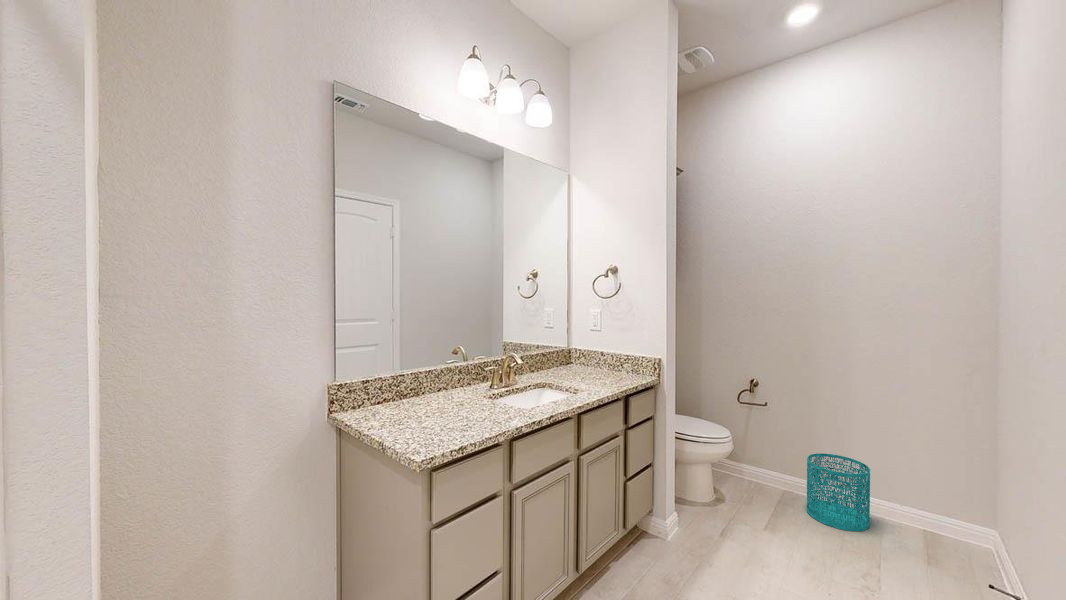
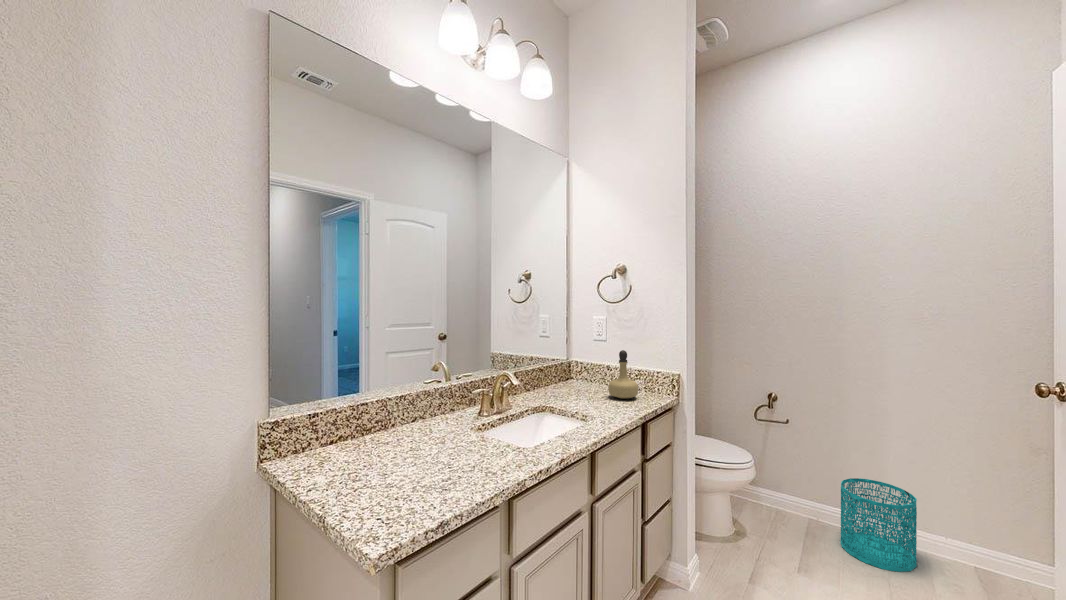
perfume bottle: none [599,338,624,378] -> present [608,350,638,399]

